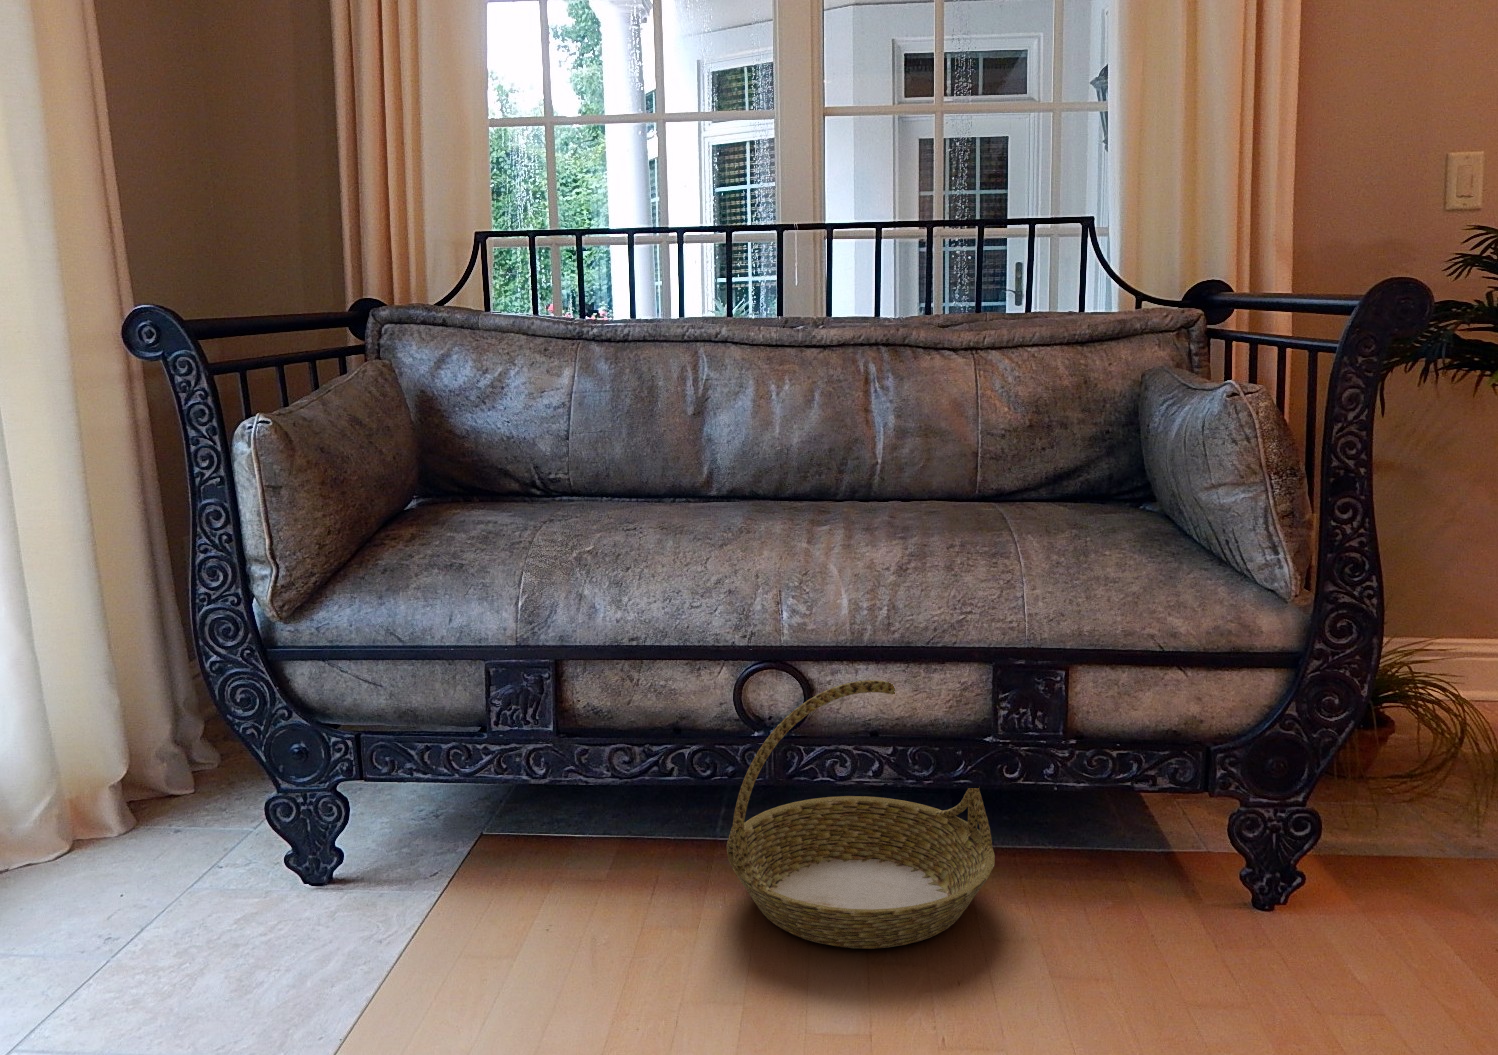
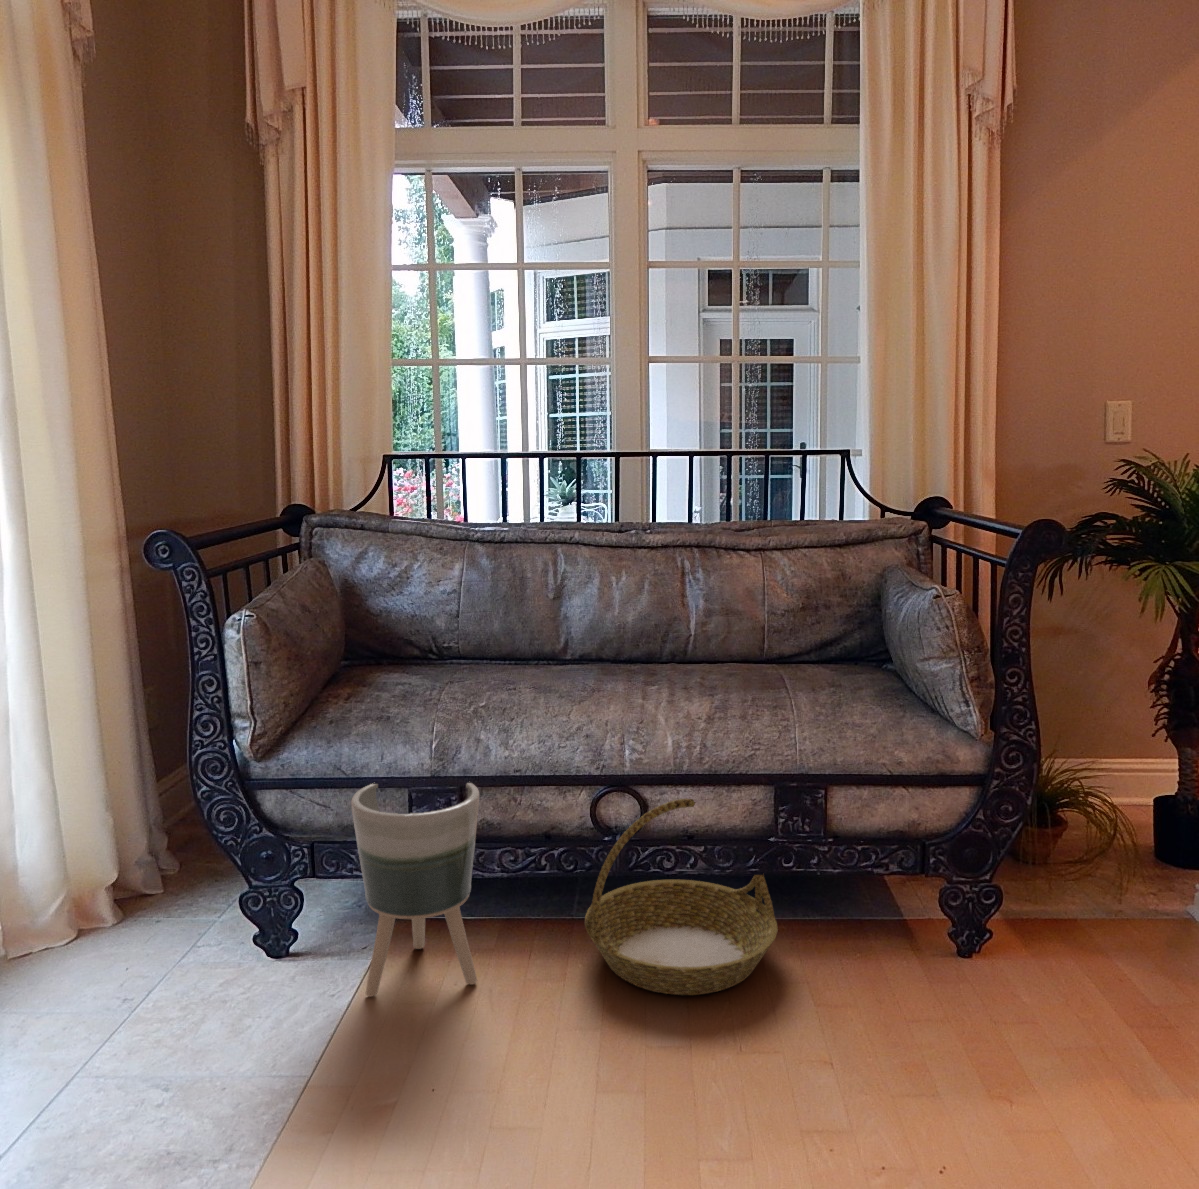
planter: none [402,645,579,938] -> present [351,783,479,997]

